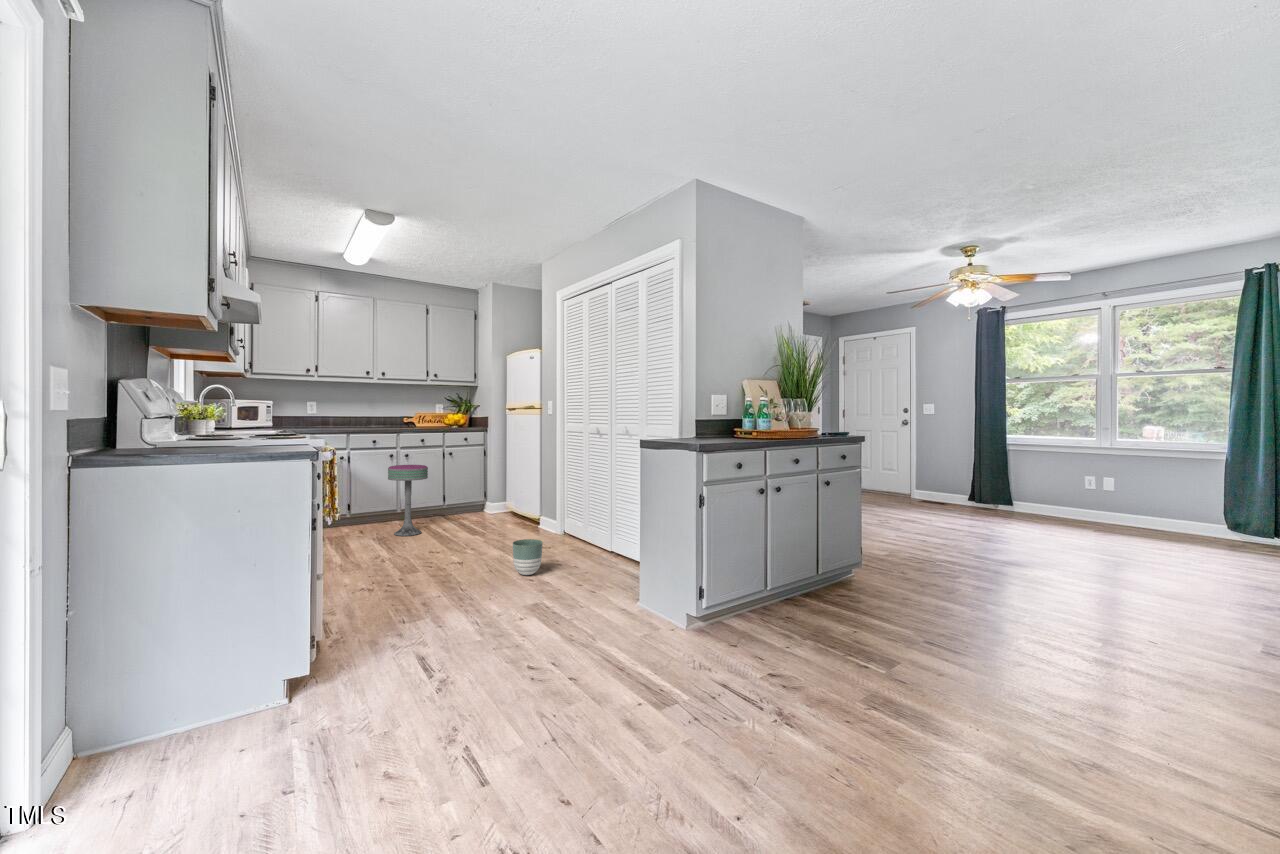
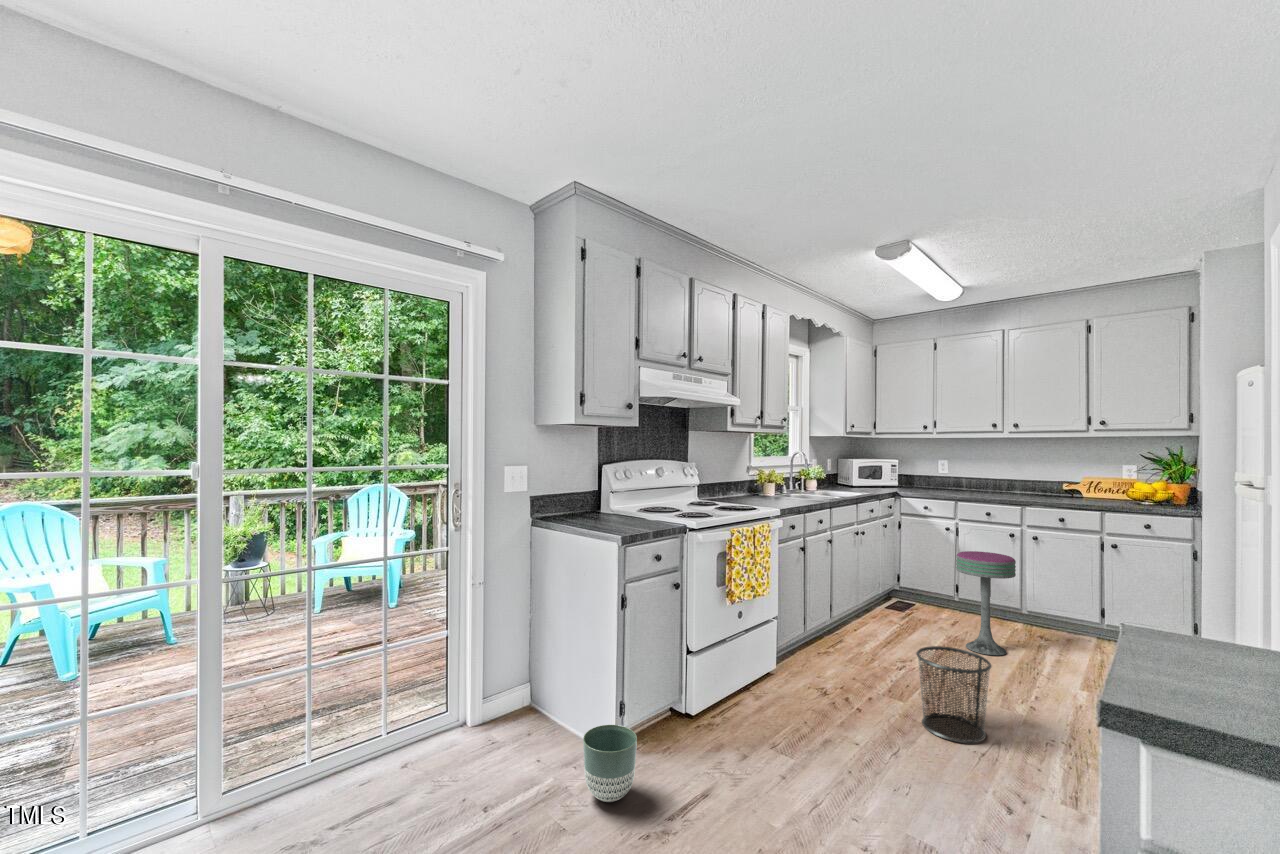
waste bin: none [446,516,491,570] -> present [916,646,992,743]
planter: present [513,539,543,575] -> present [583,725,637,802]

